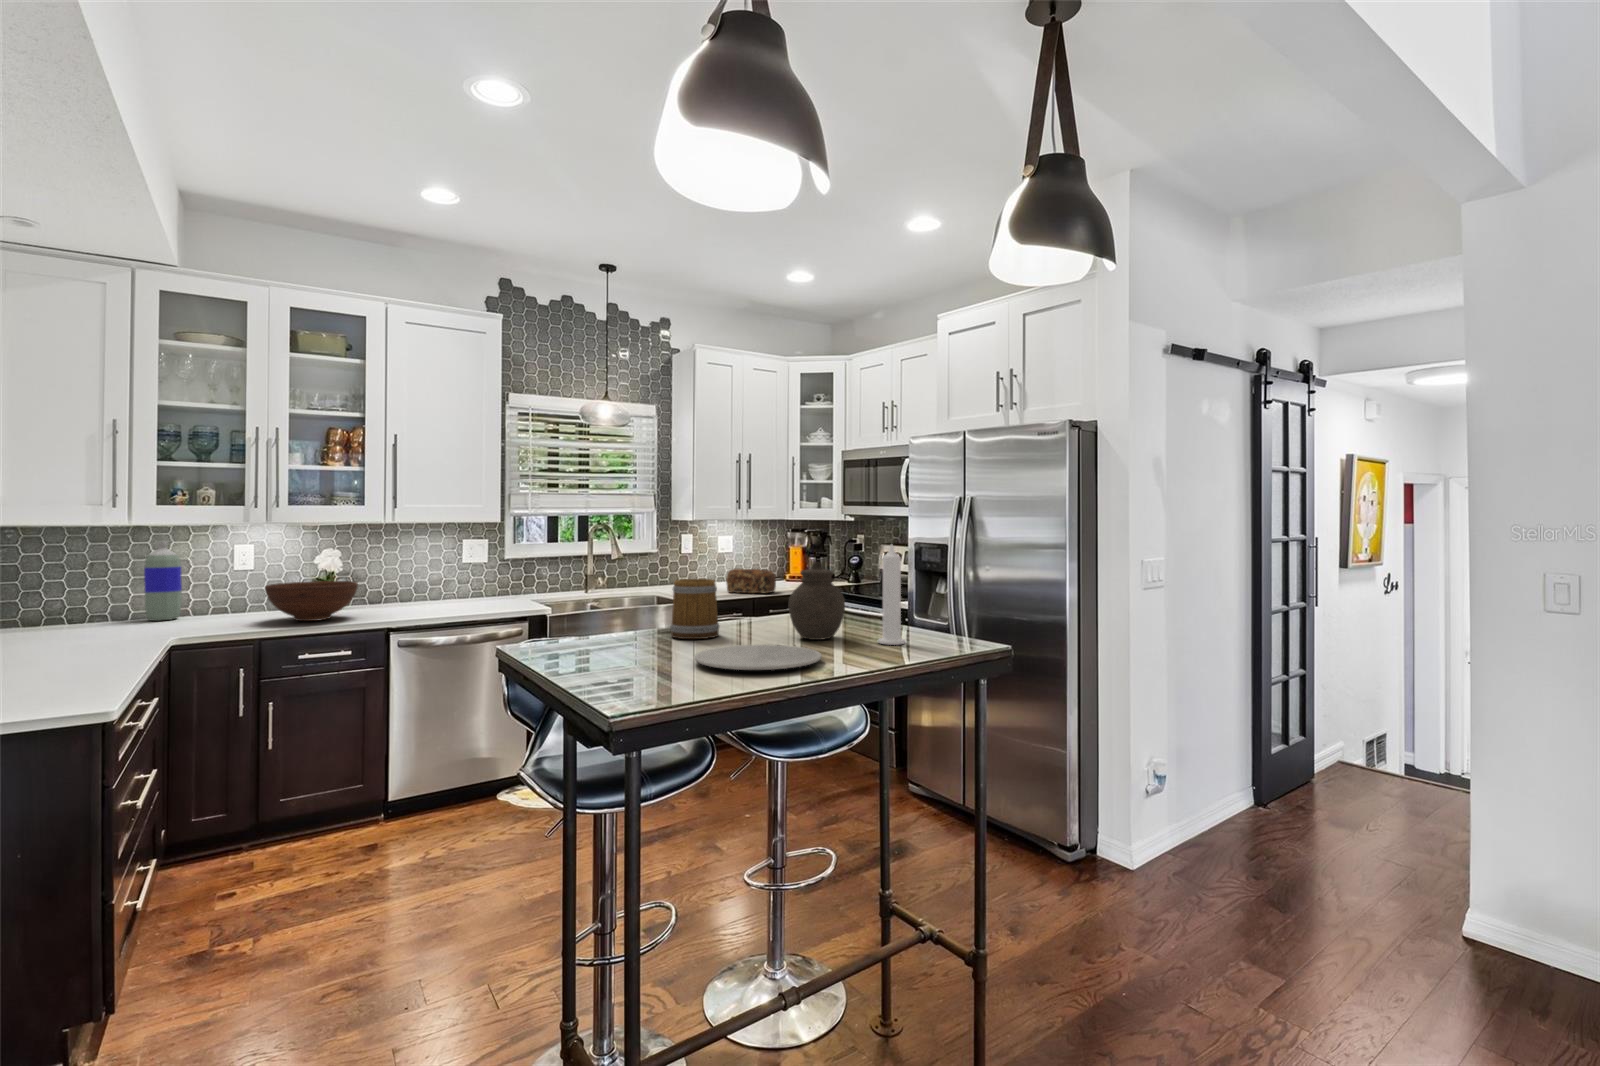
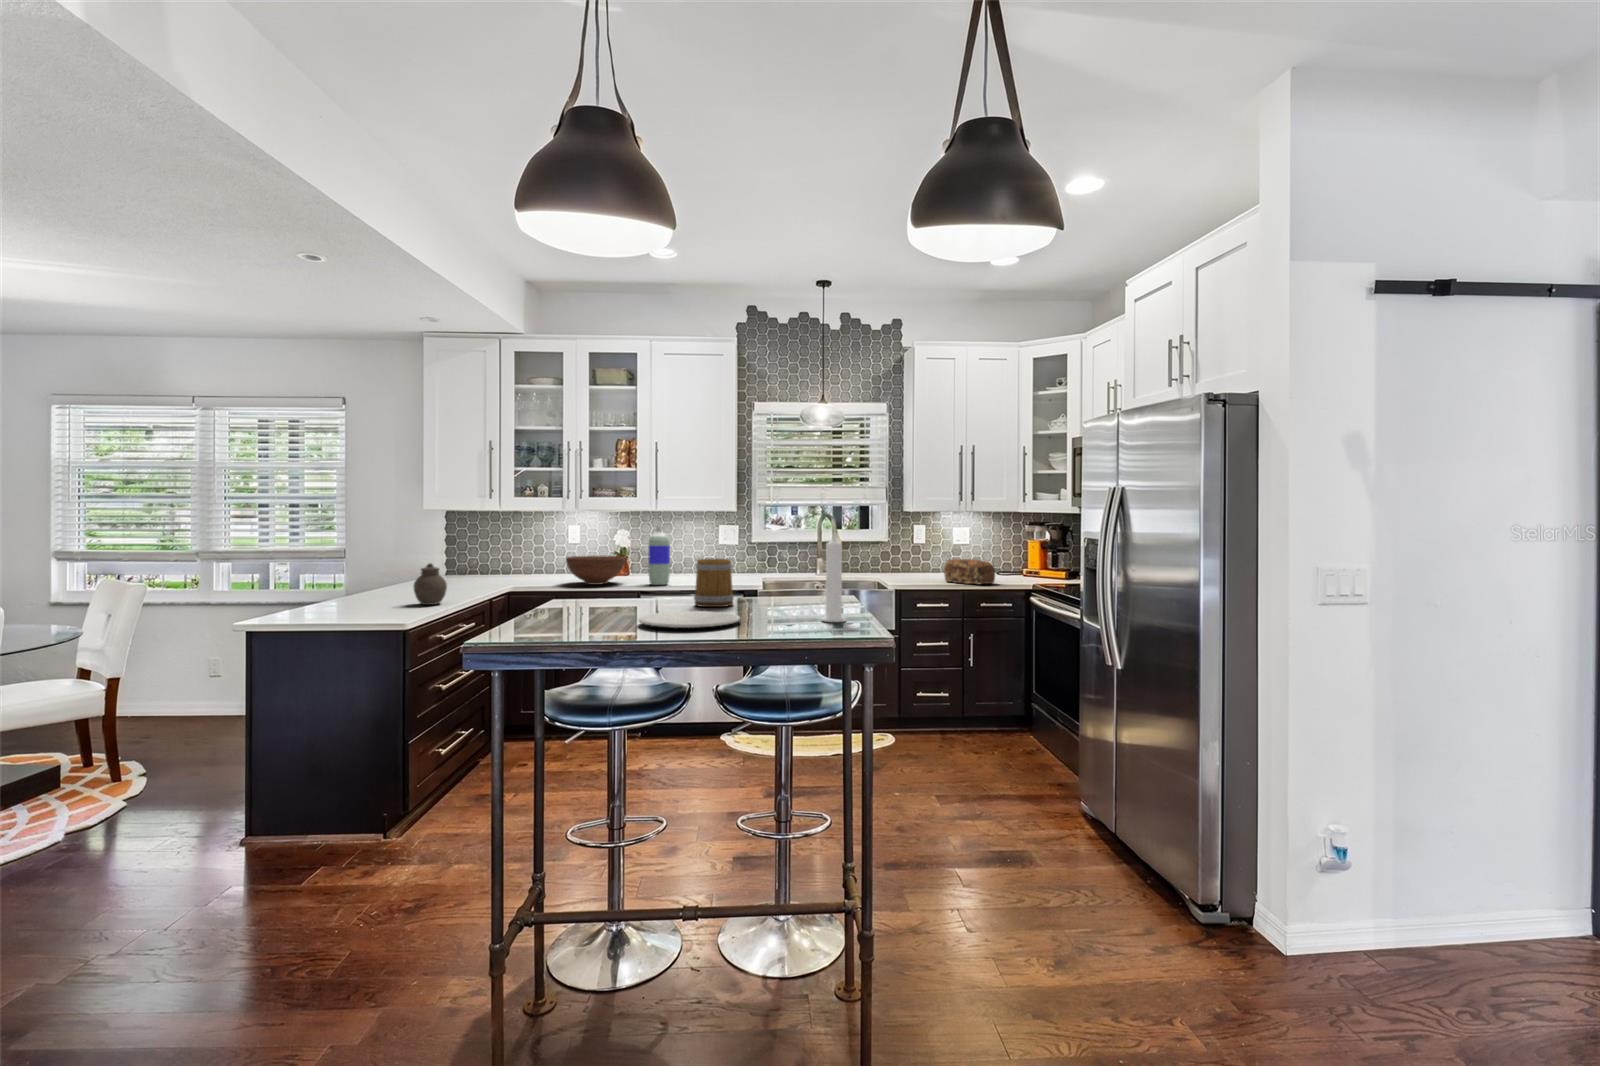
bottle: present [144,541,182,621] -> present [648,526,670,585]
jar: present [788,562,845,640] -> present [414,563,447,605]

